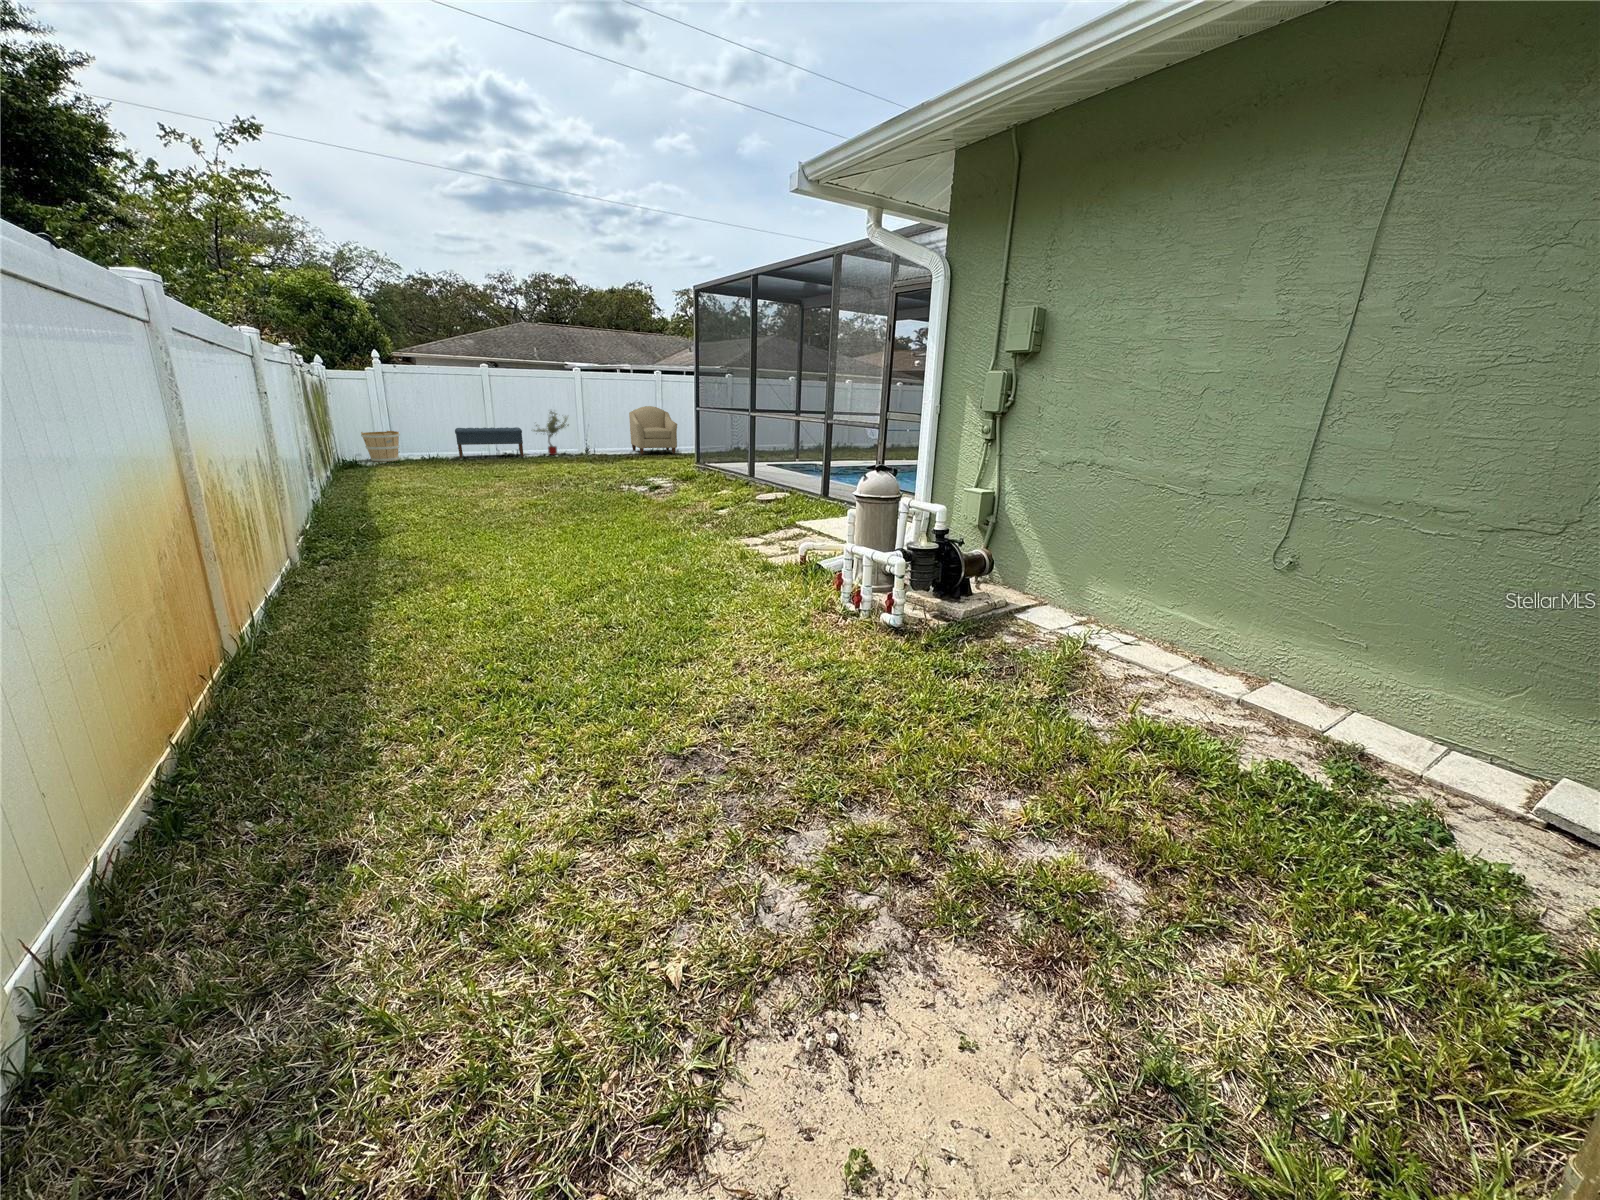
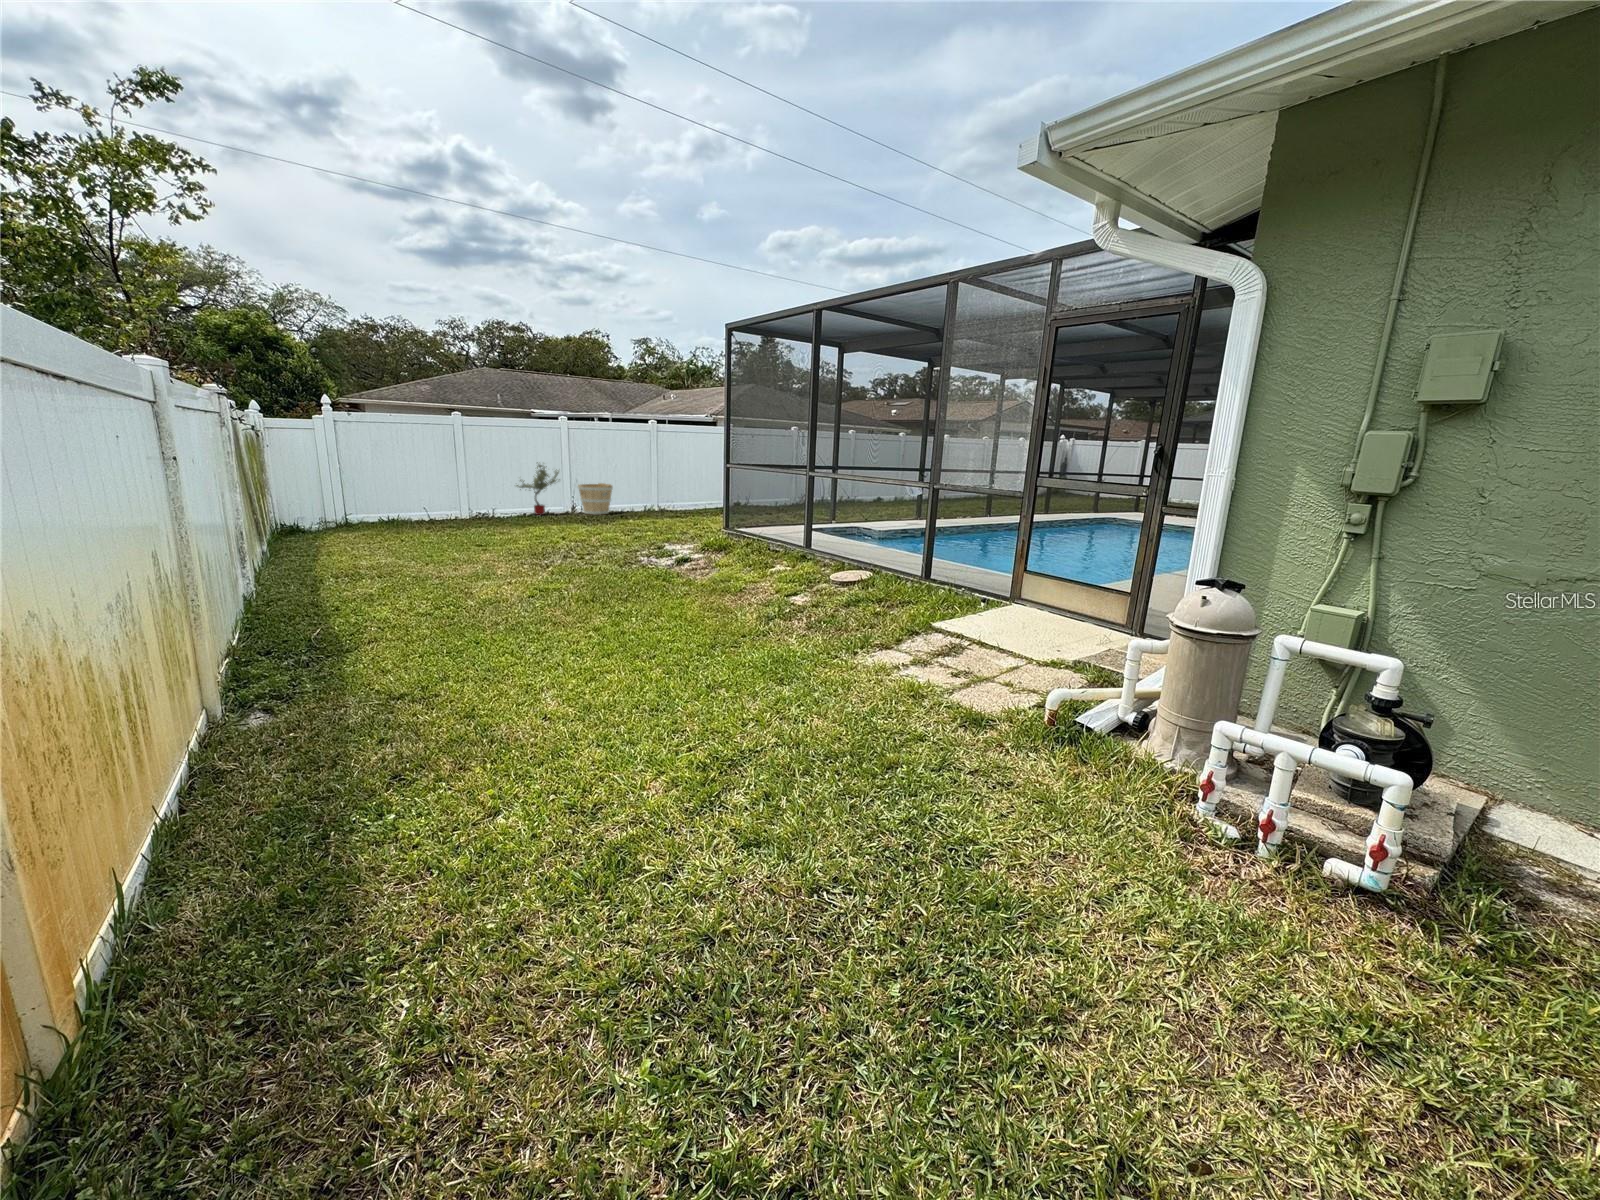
chair: present [629,406,677,455] -> none [629,460,687,515]
bench: present [455,427,524,458] -> none [421,483,505,519]
wooden bucket: present [361,431,400,462] -> present [578,483,613,515]

